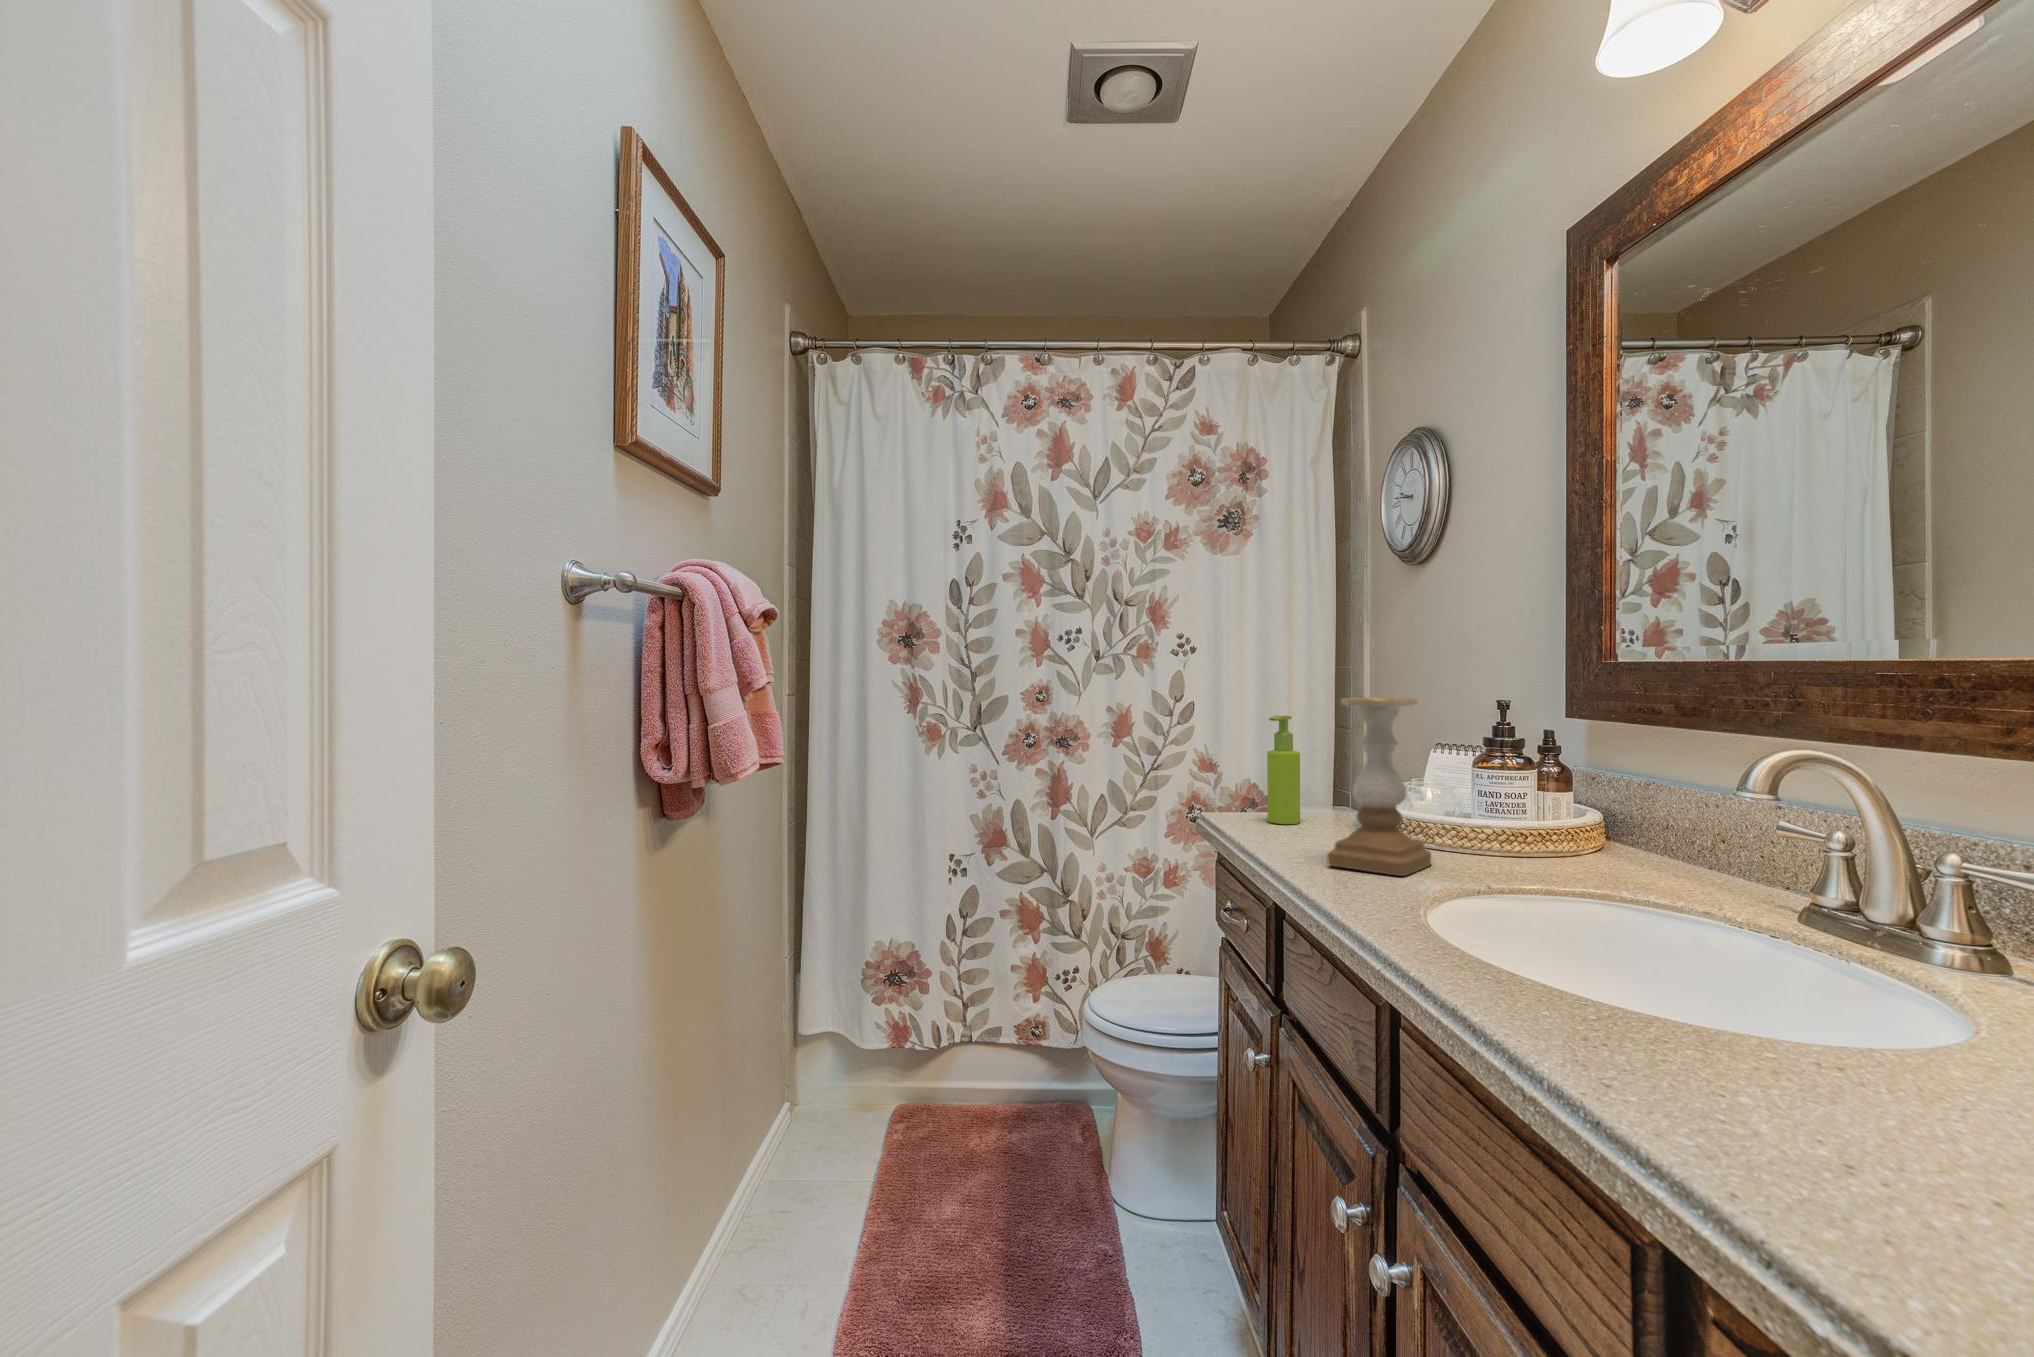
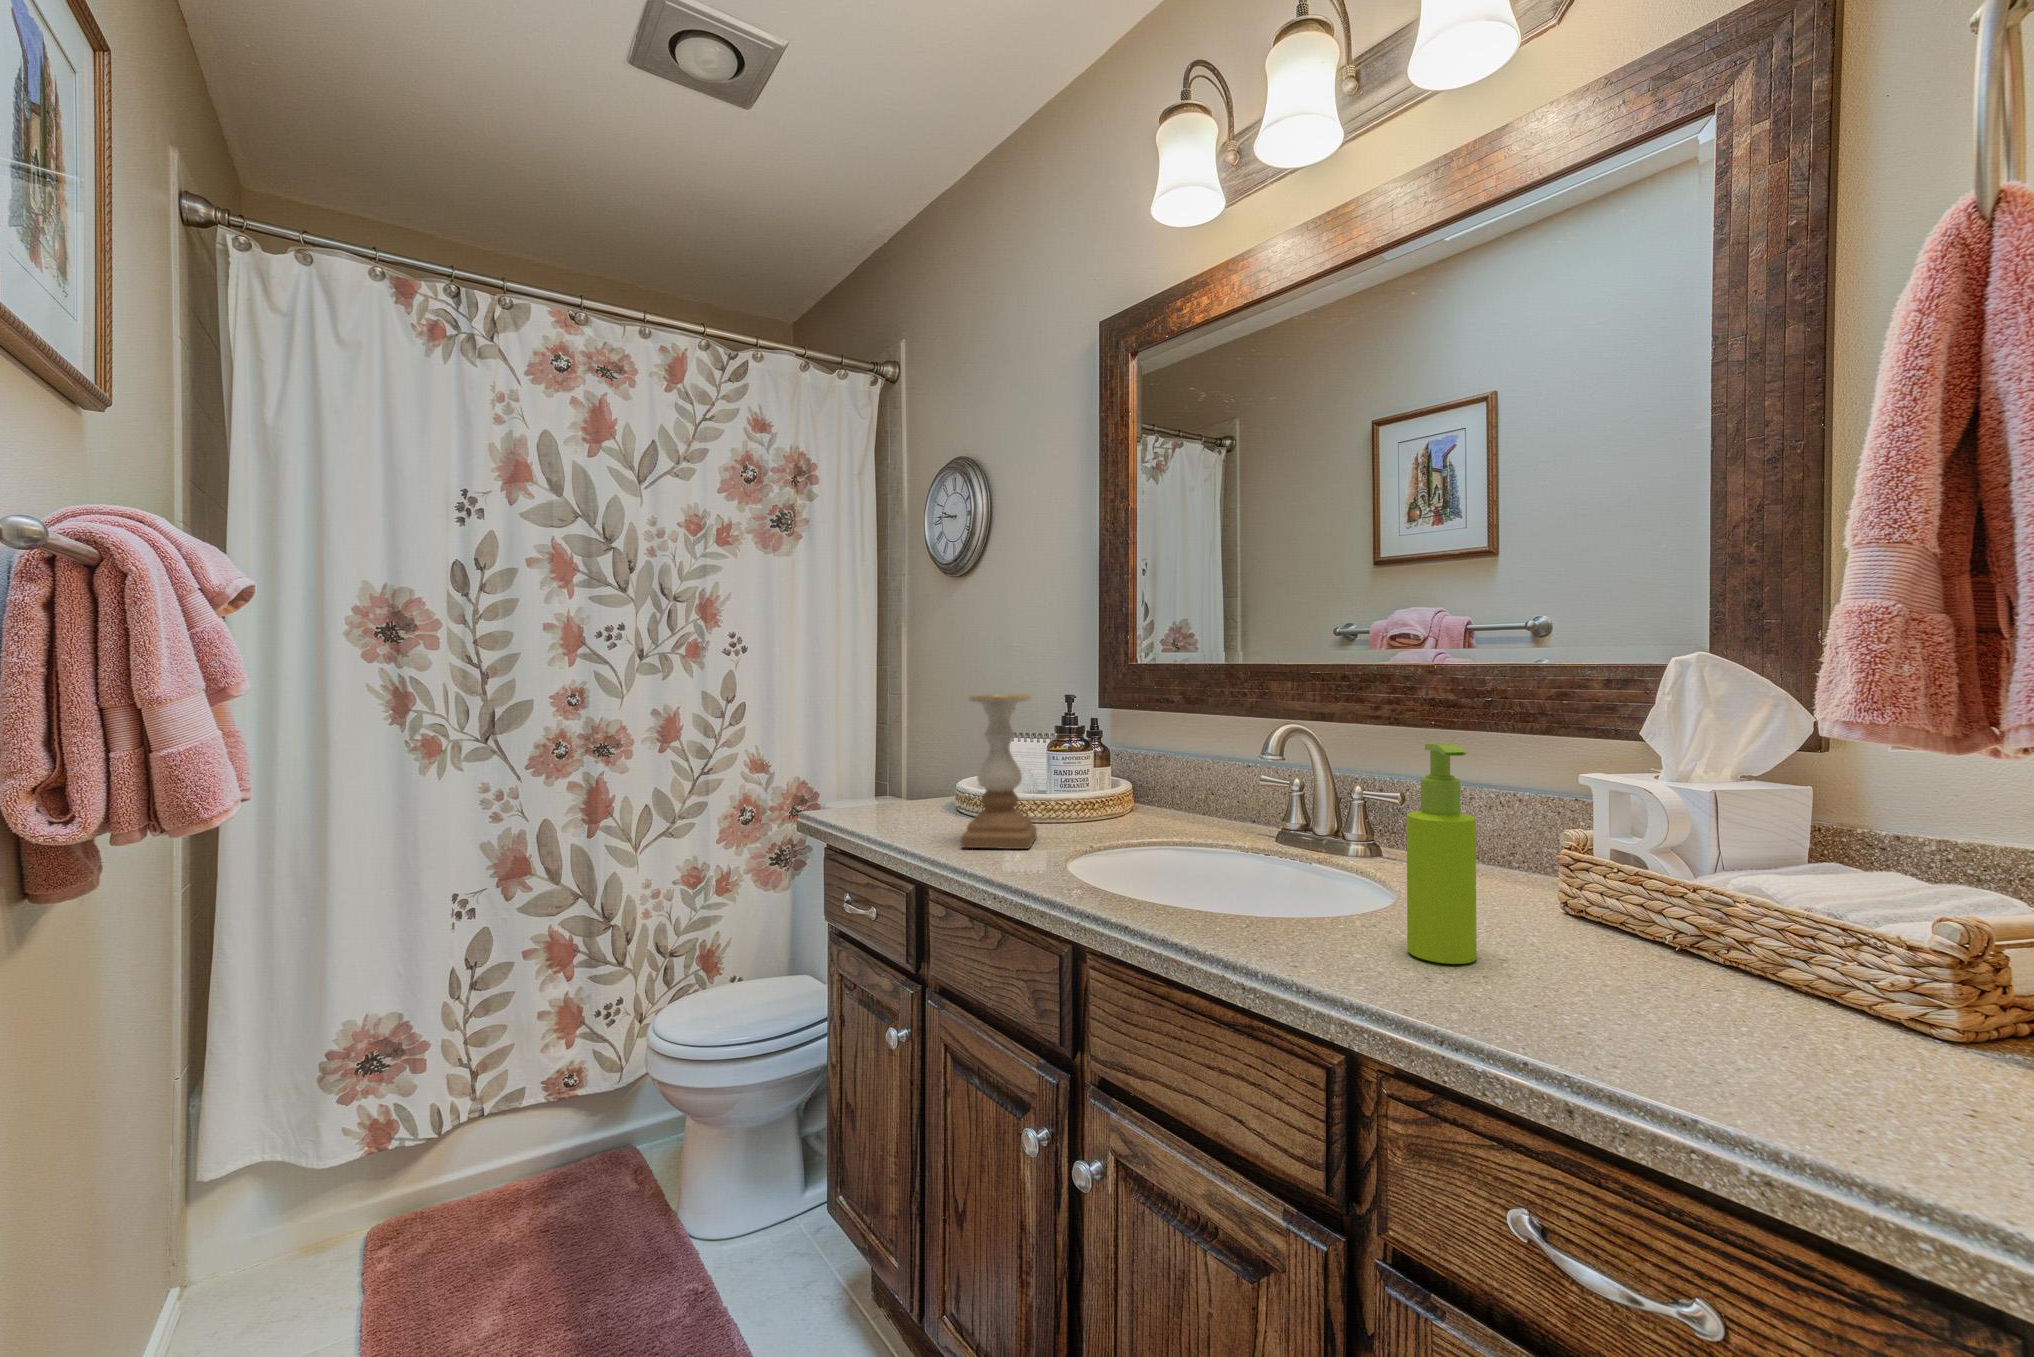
soap dispenser: present [1267,715,1300,824] -> present [1407,744,1477,964]

